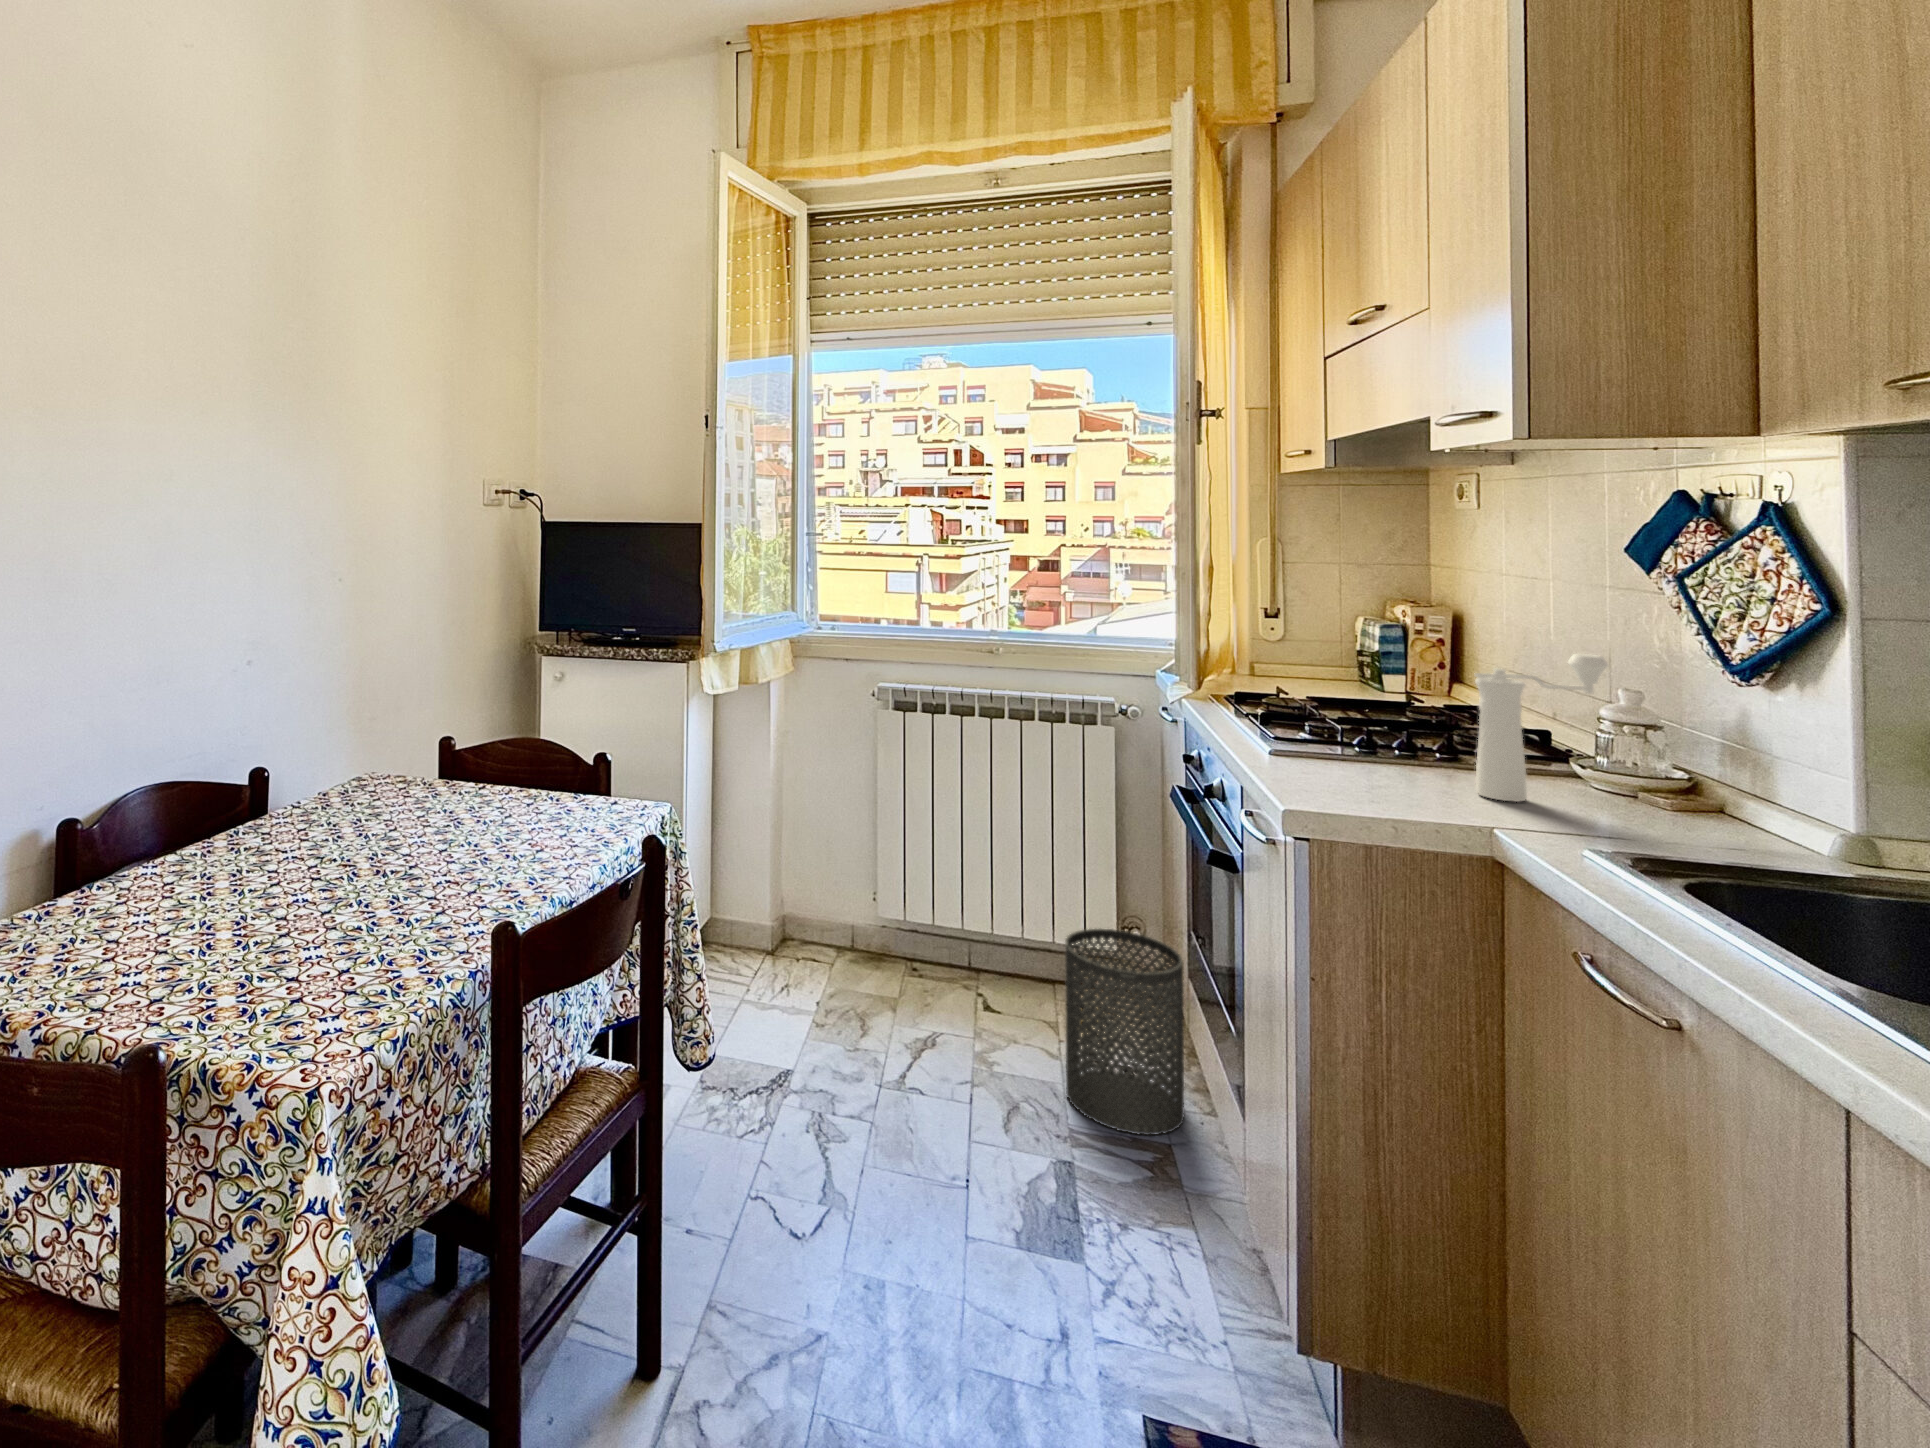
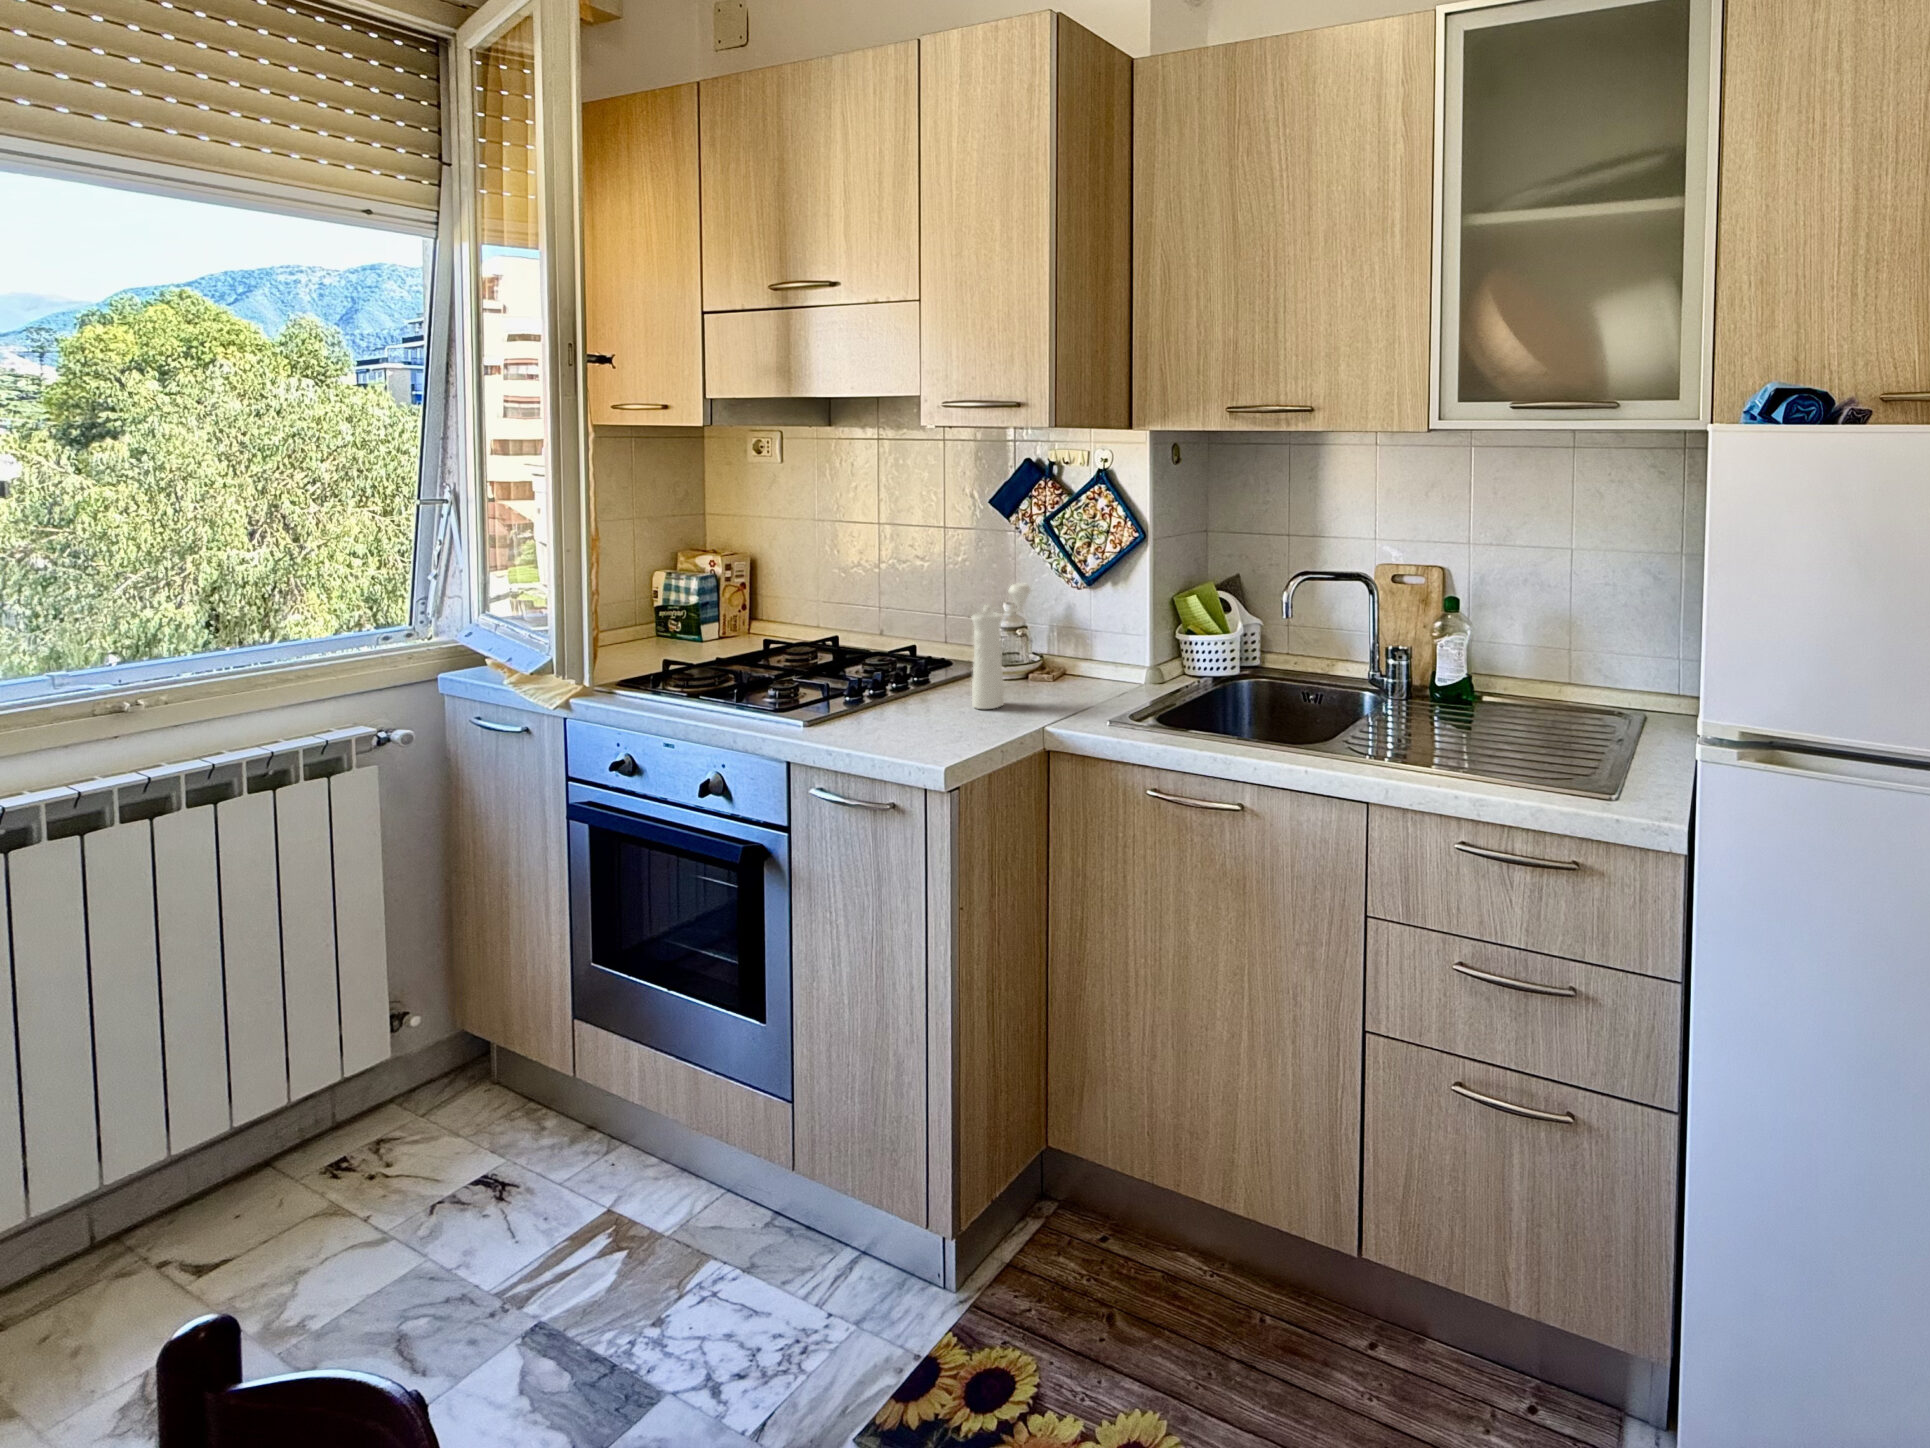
trash can: present [1065,929,1184,1135] -> none [425,996,602,1271]

